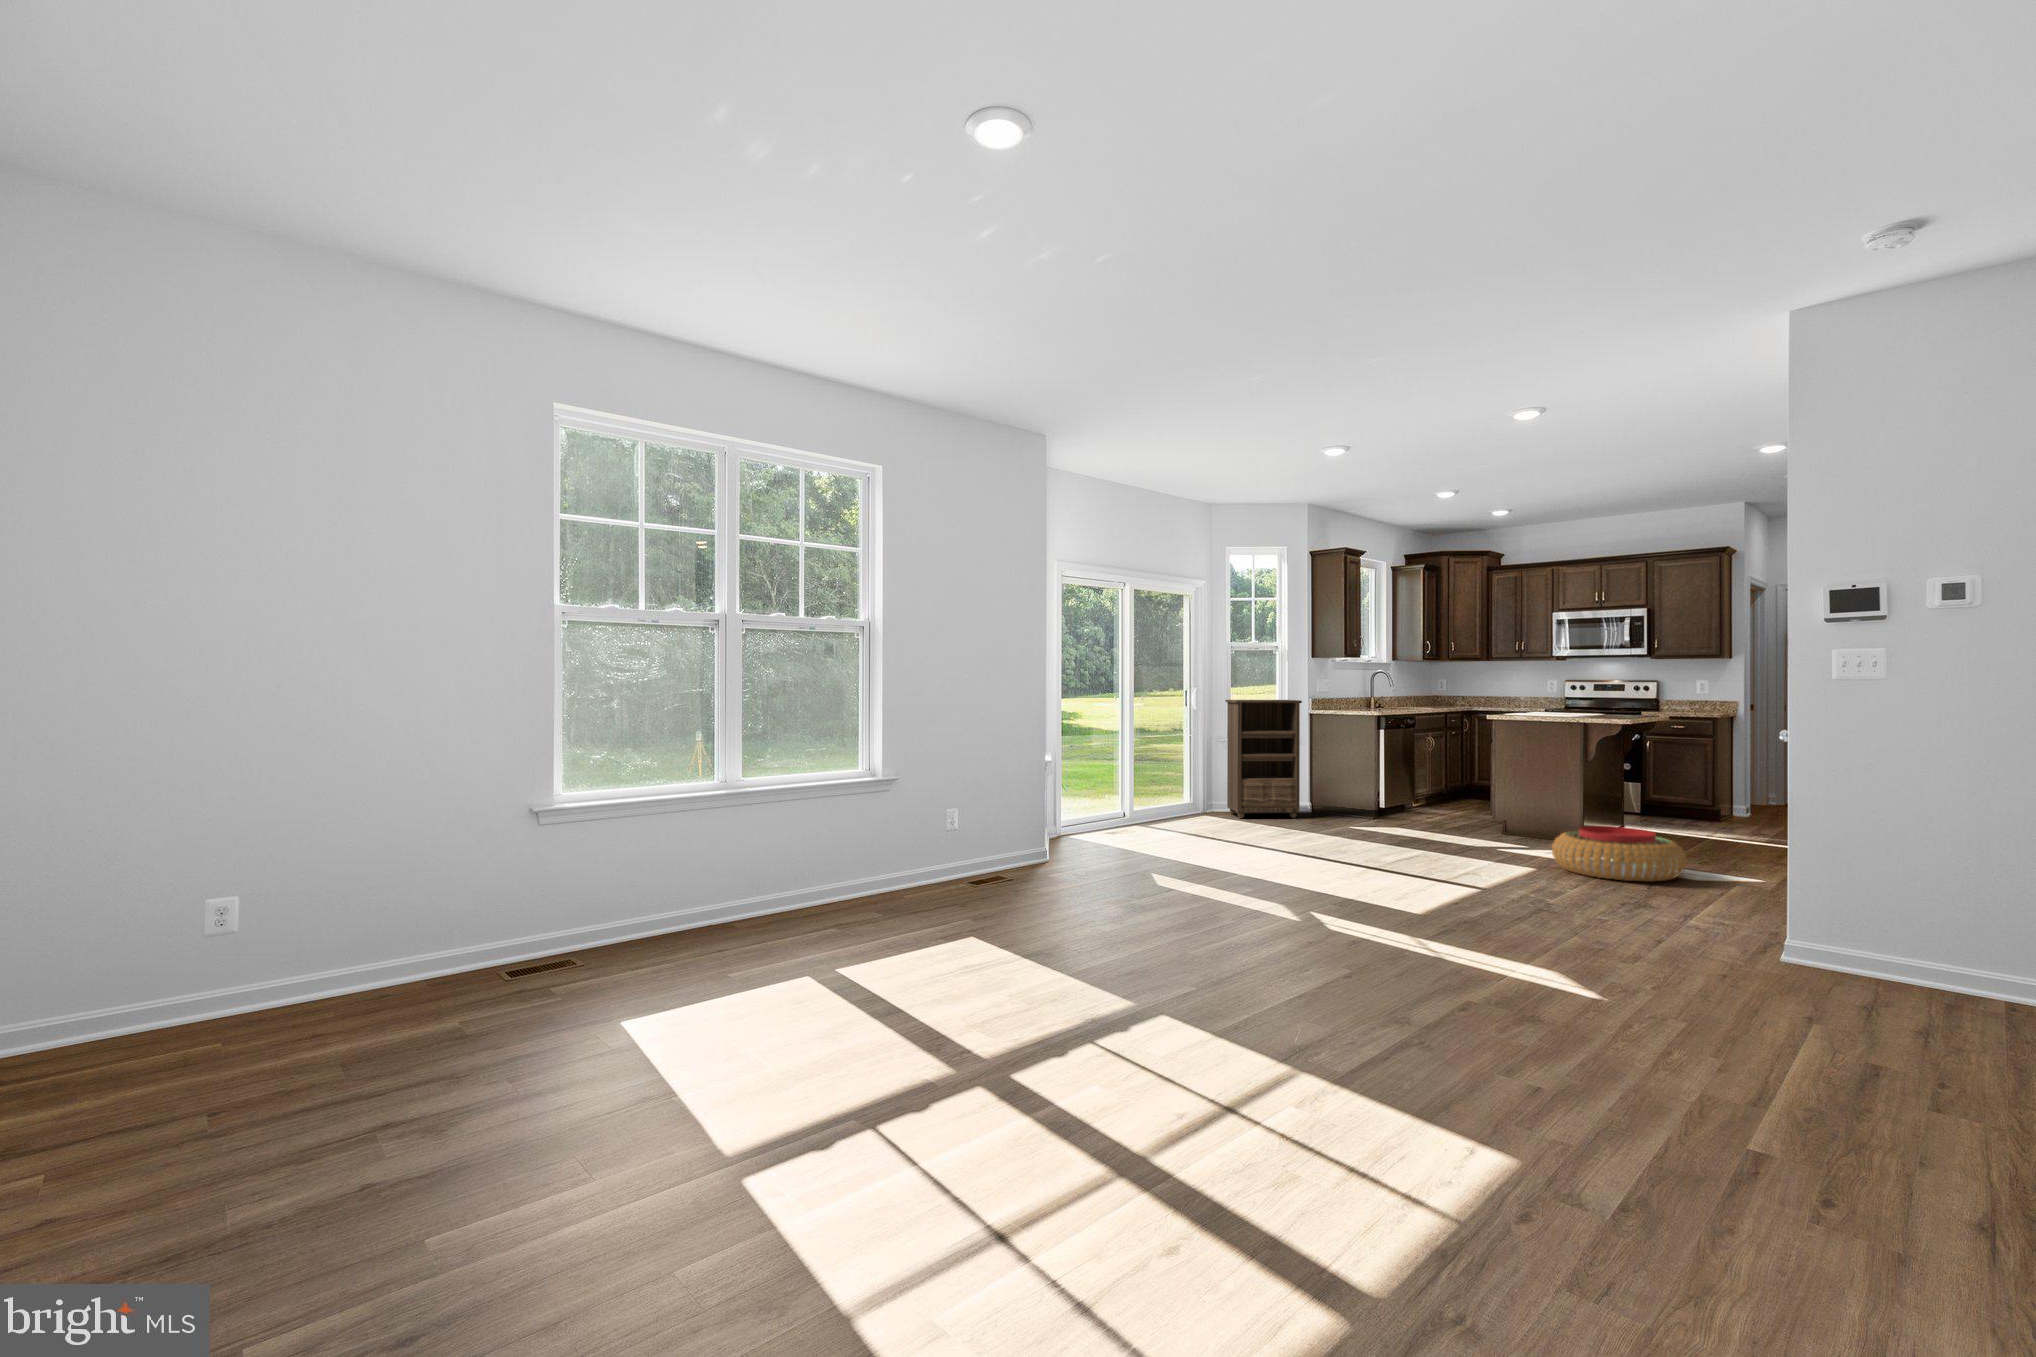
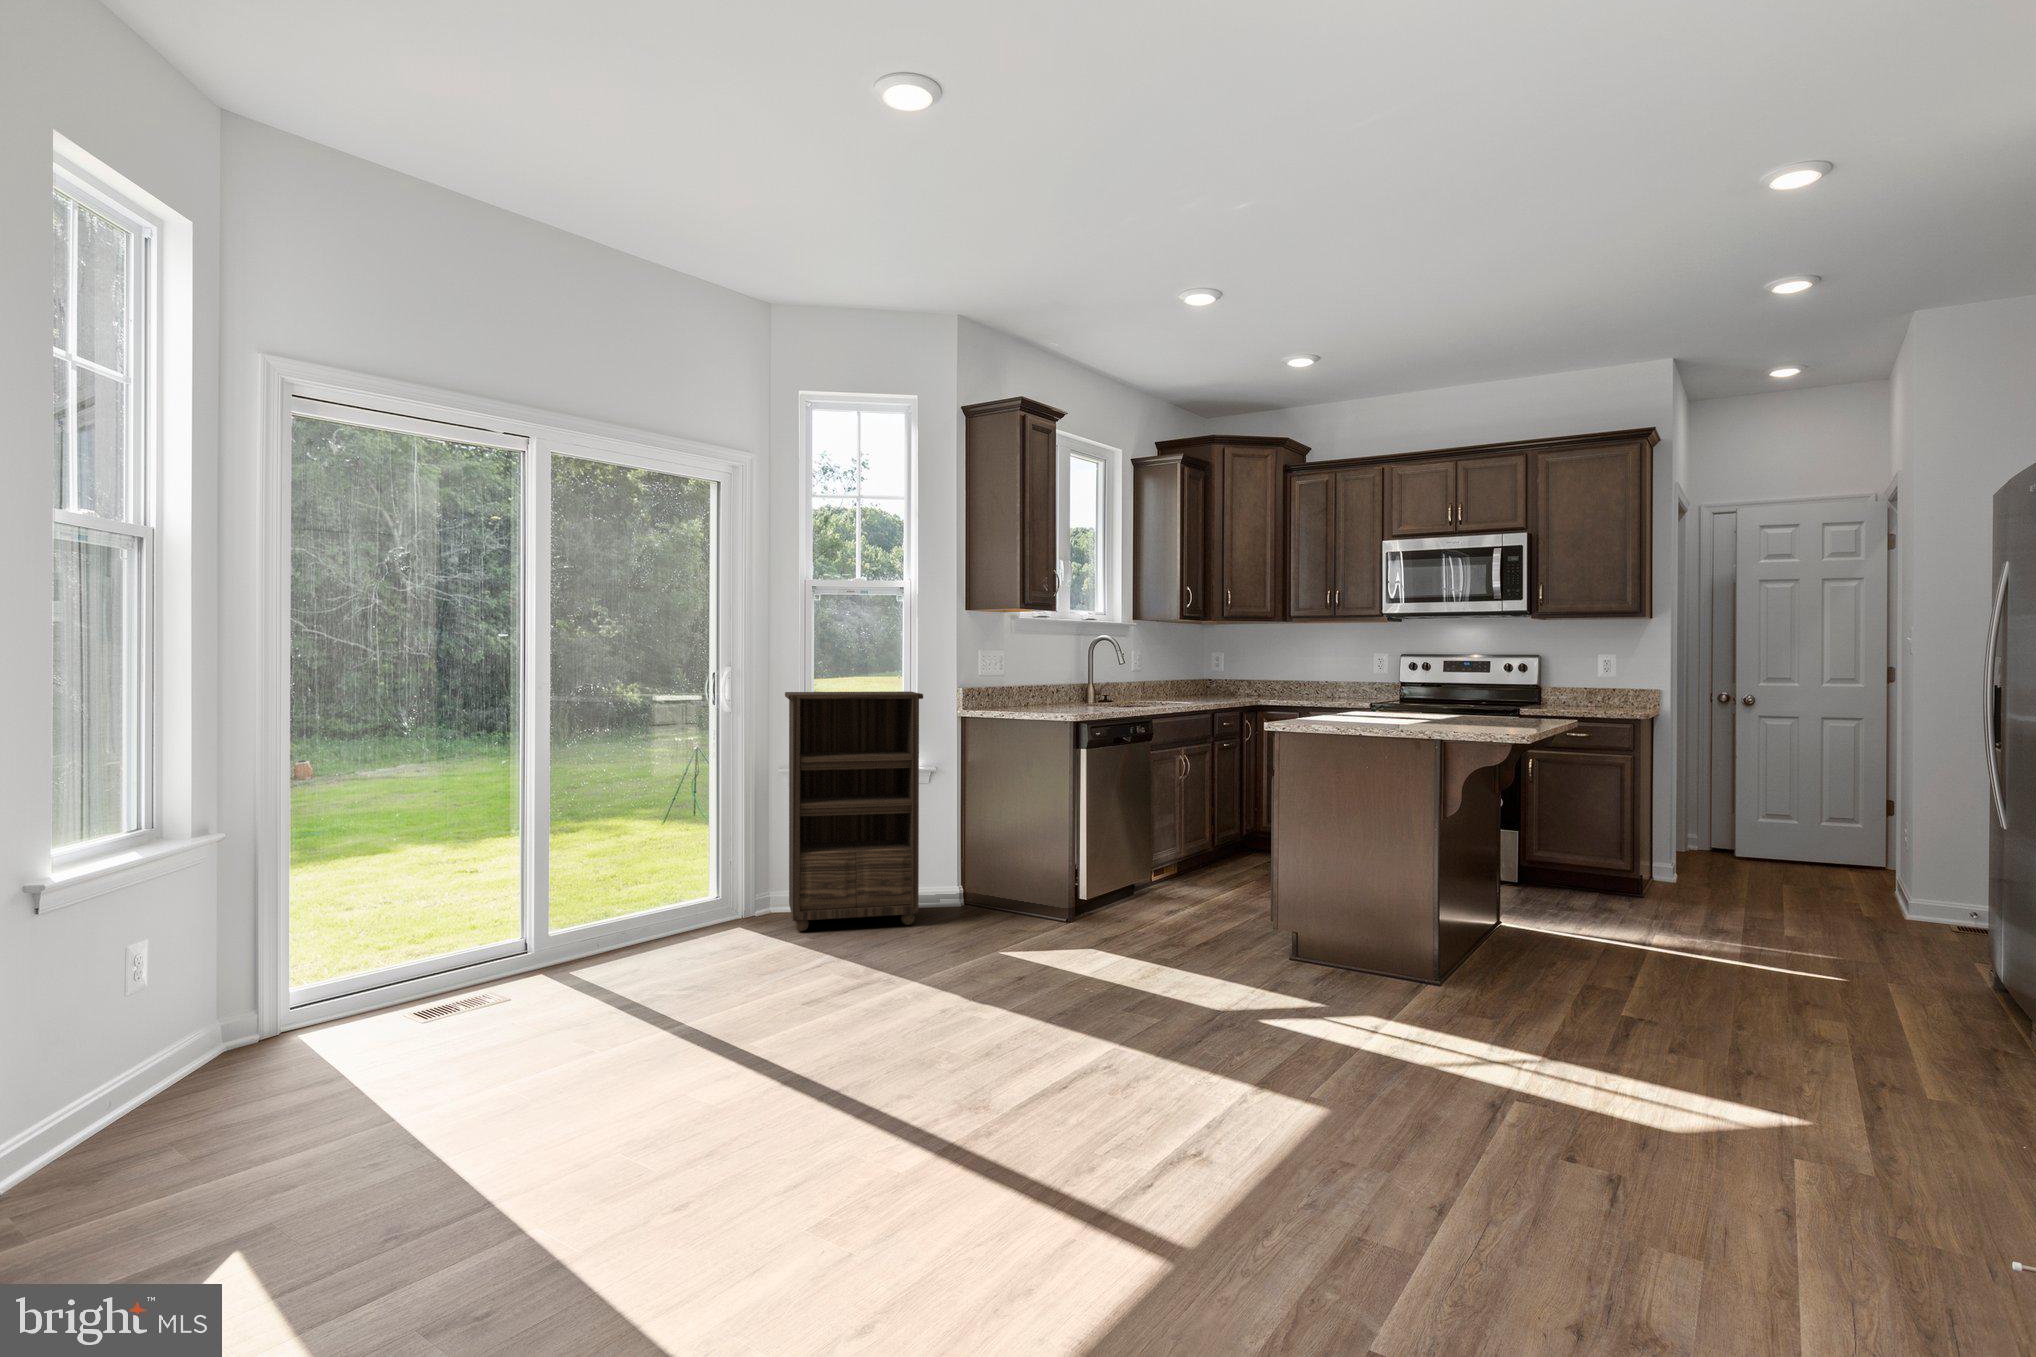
pouf: present [1552,826,1686,882] -> none [1362,984,1650,1148]

